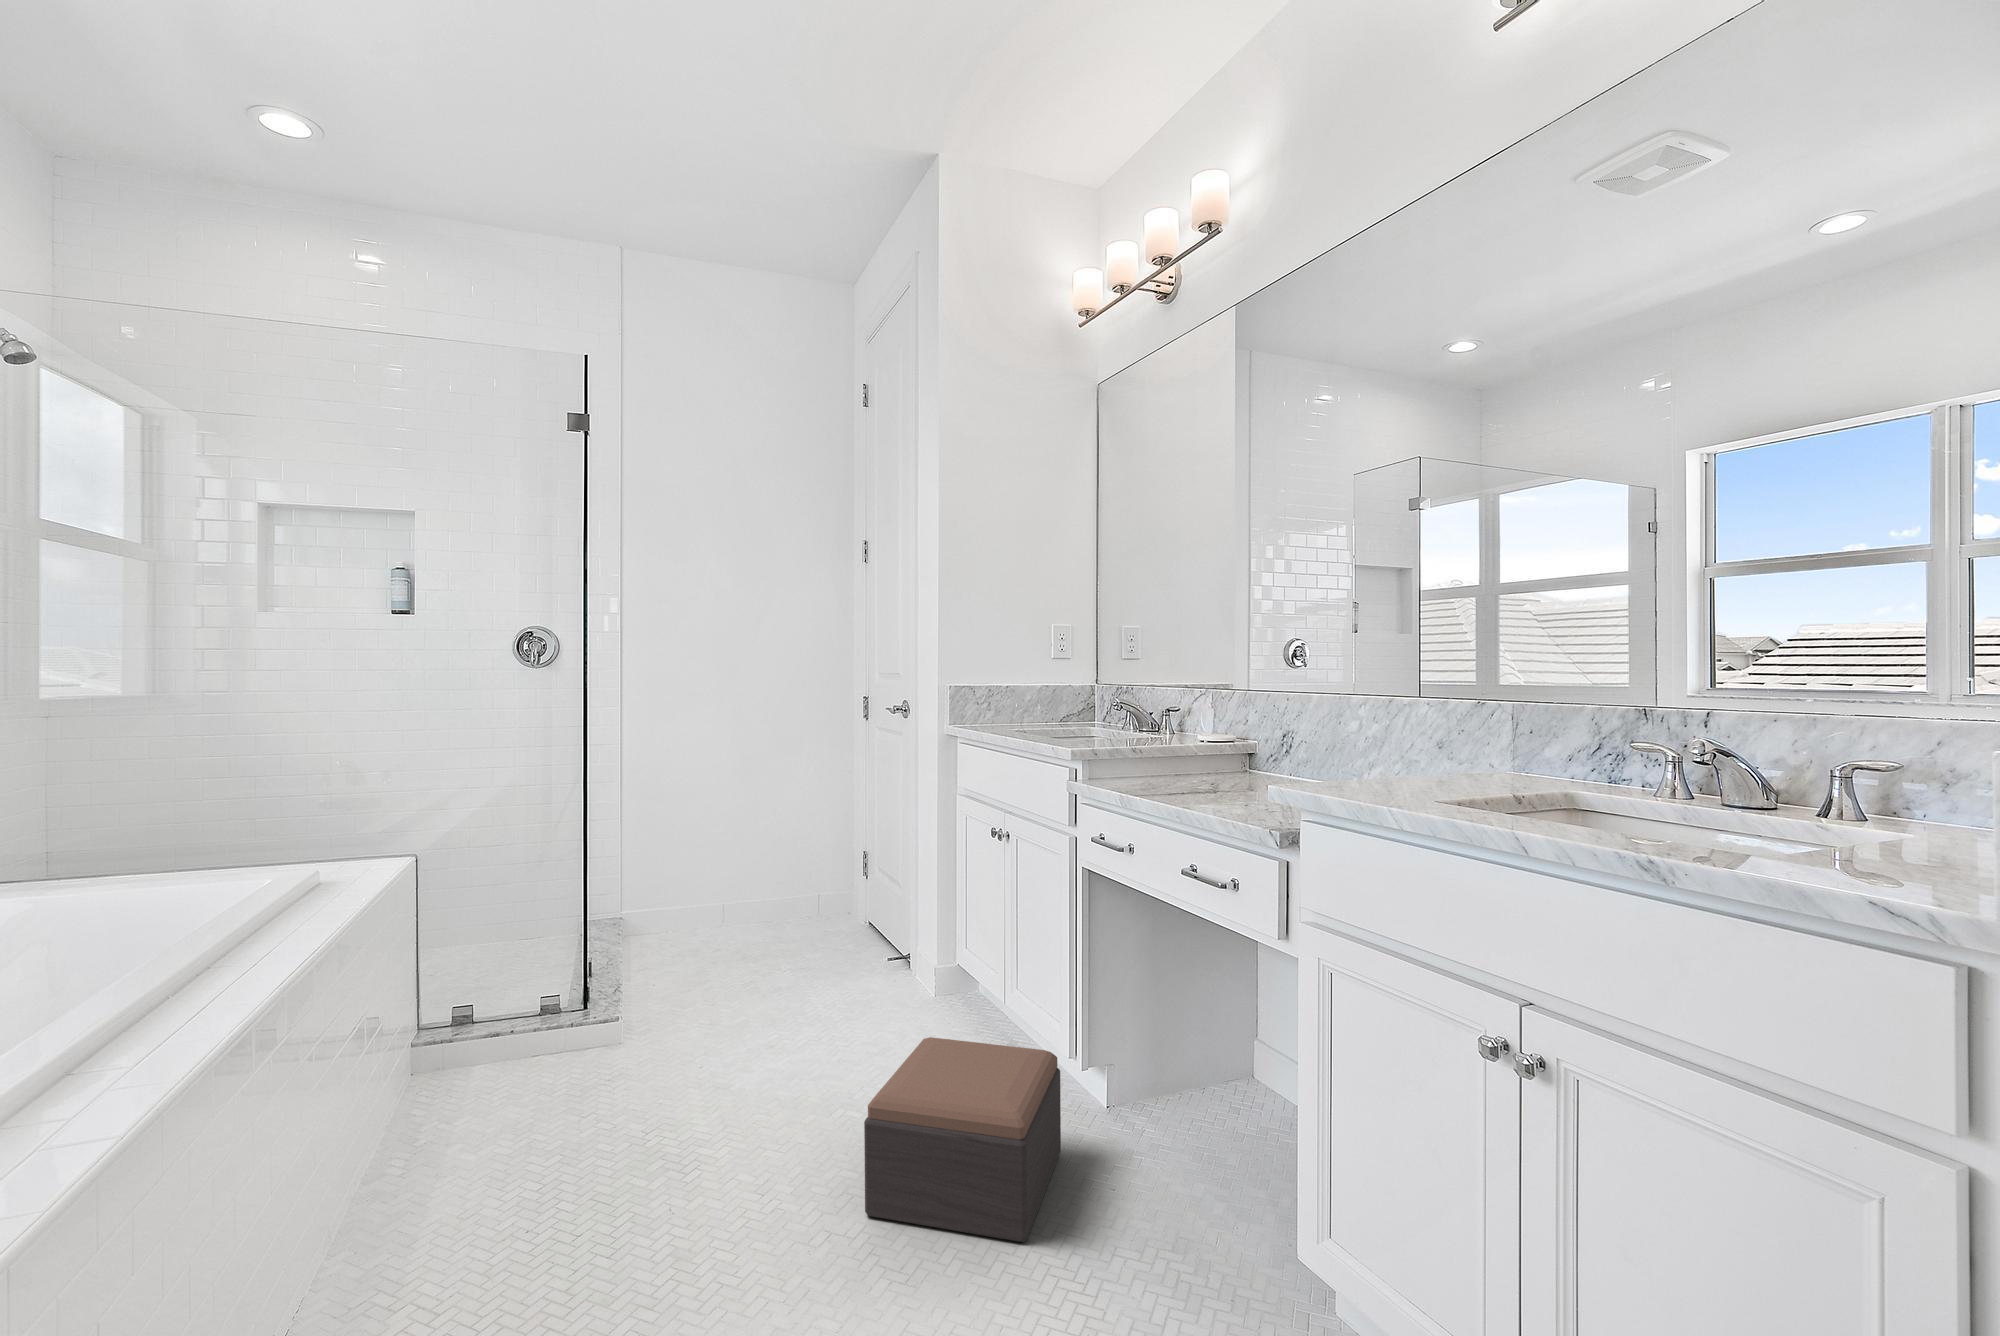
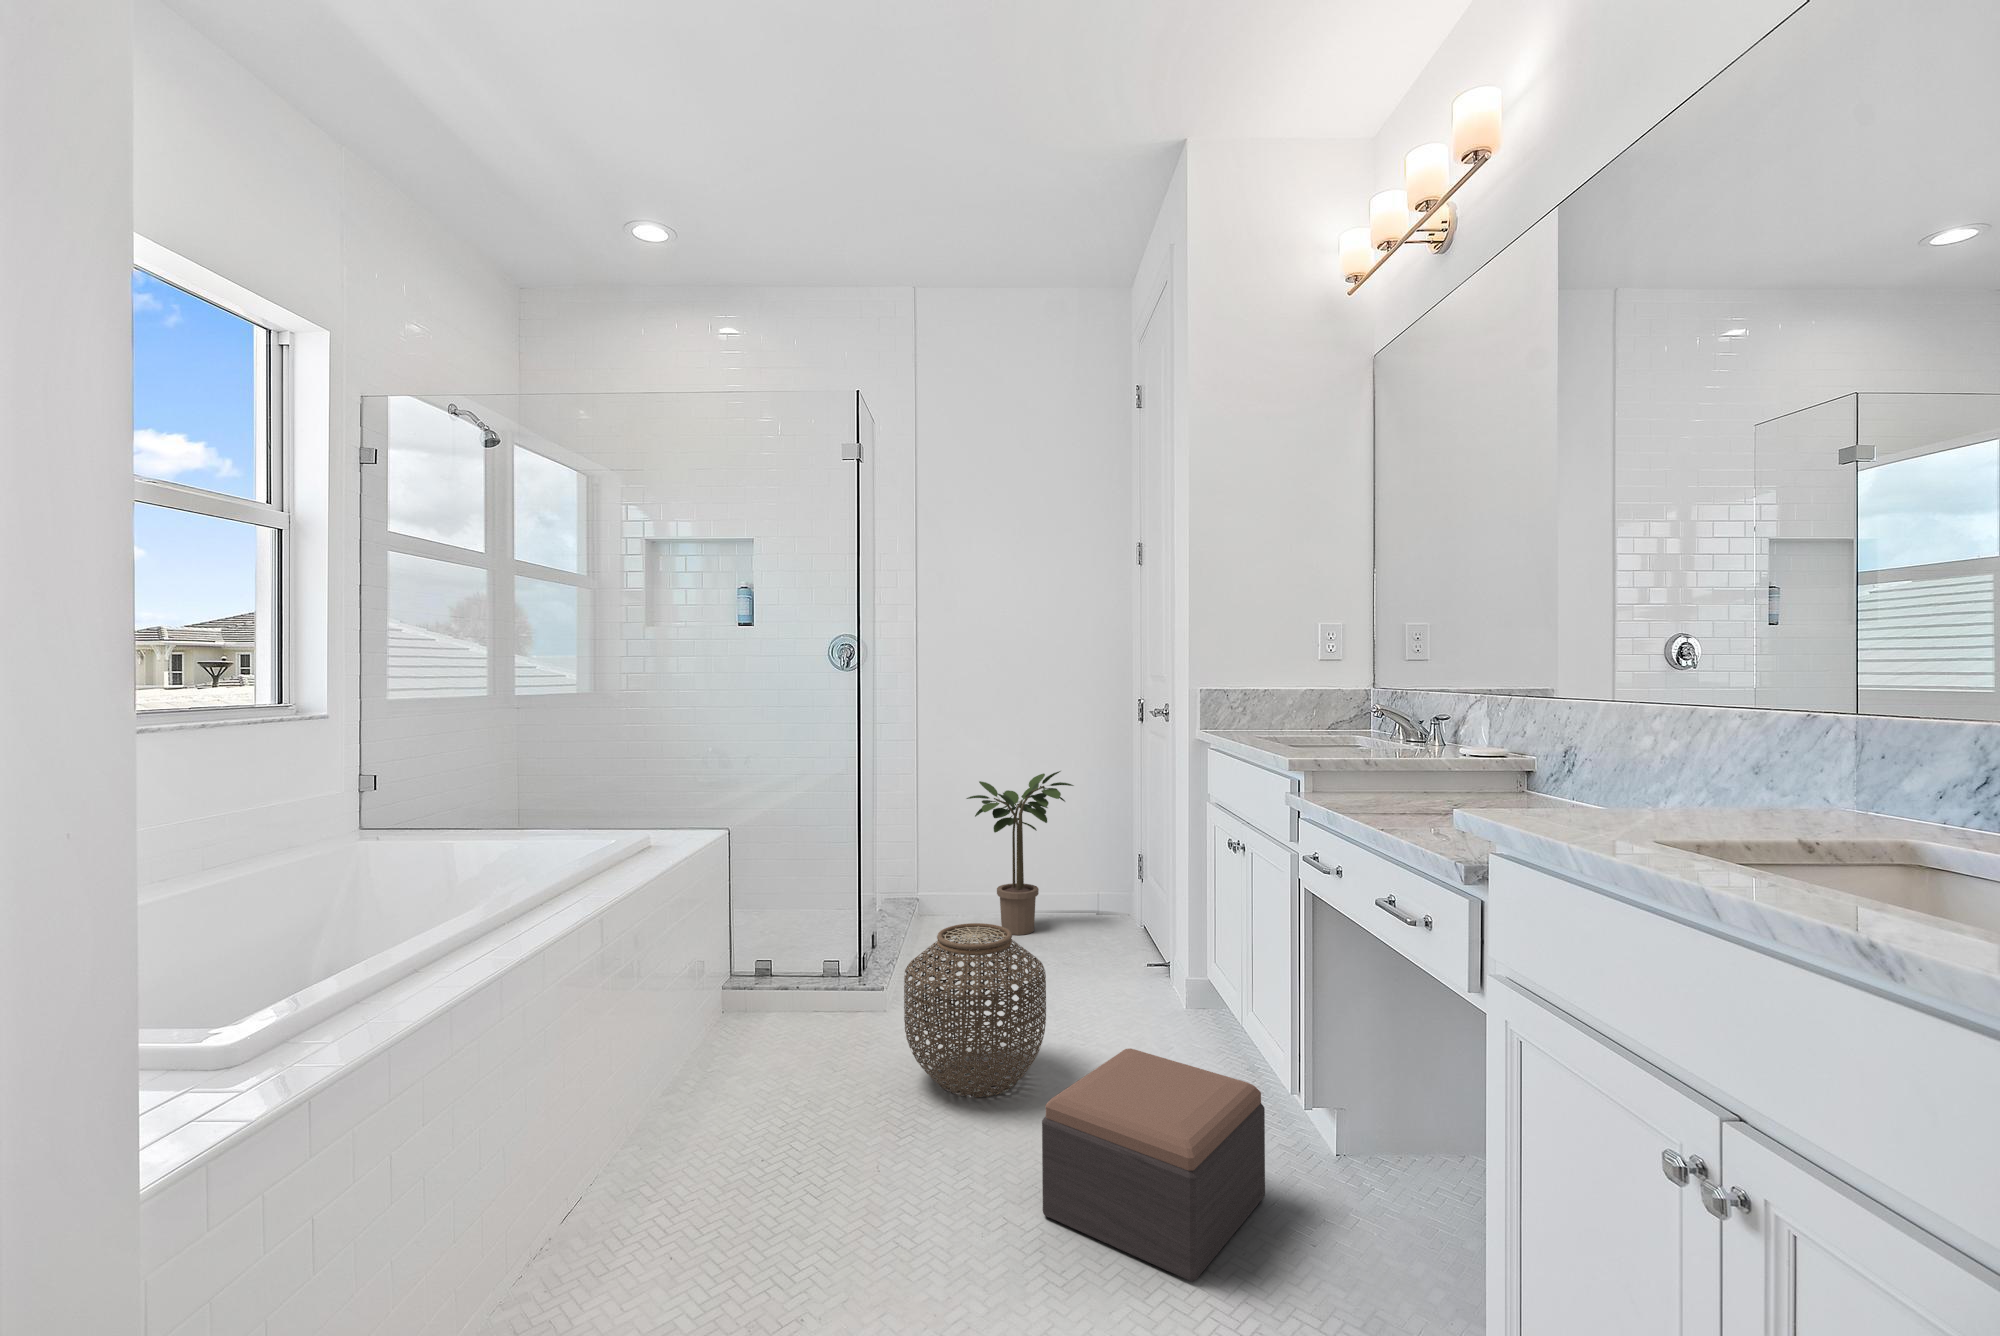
potted plant: none [684,771,801,945] -> present [967,771,1074,935]
woven basket: none [670,934,824,1117] -> present [904,923,1046,1097]

